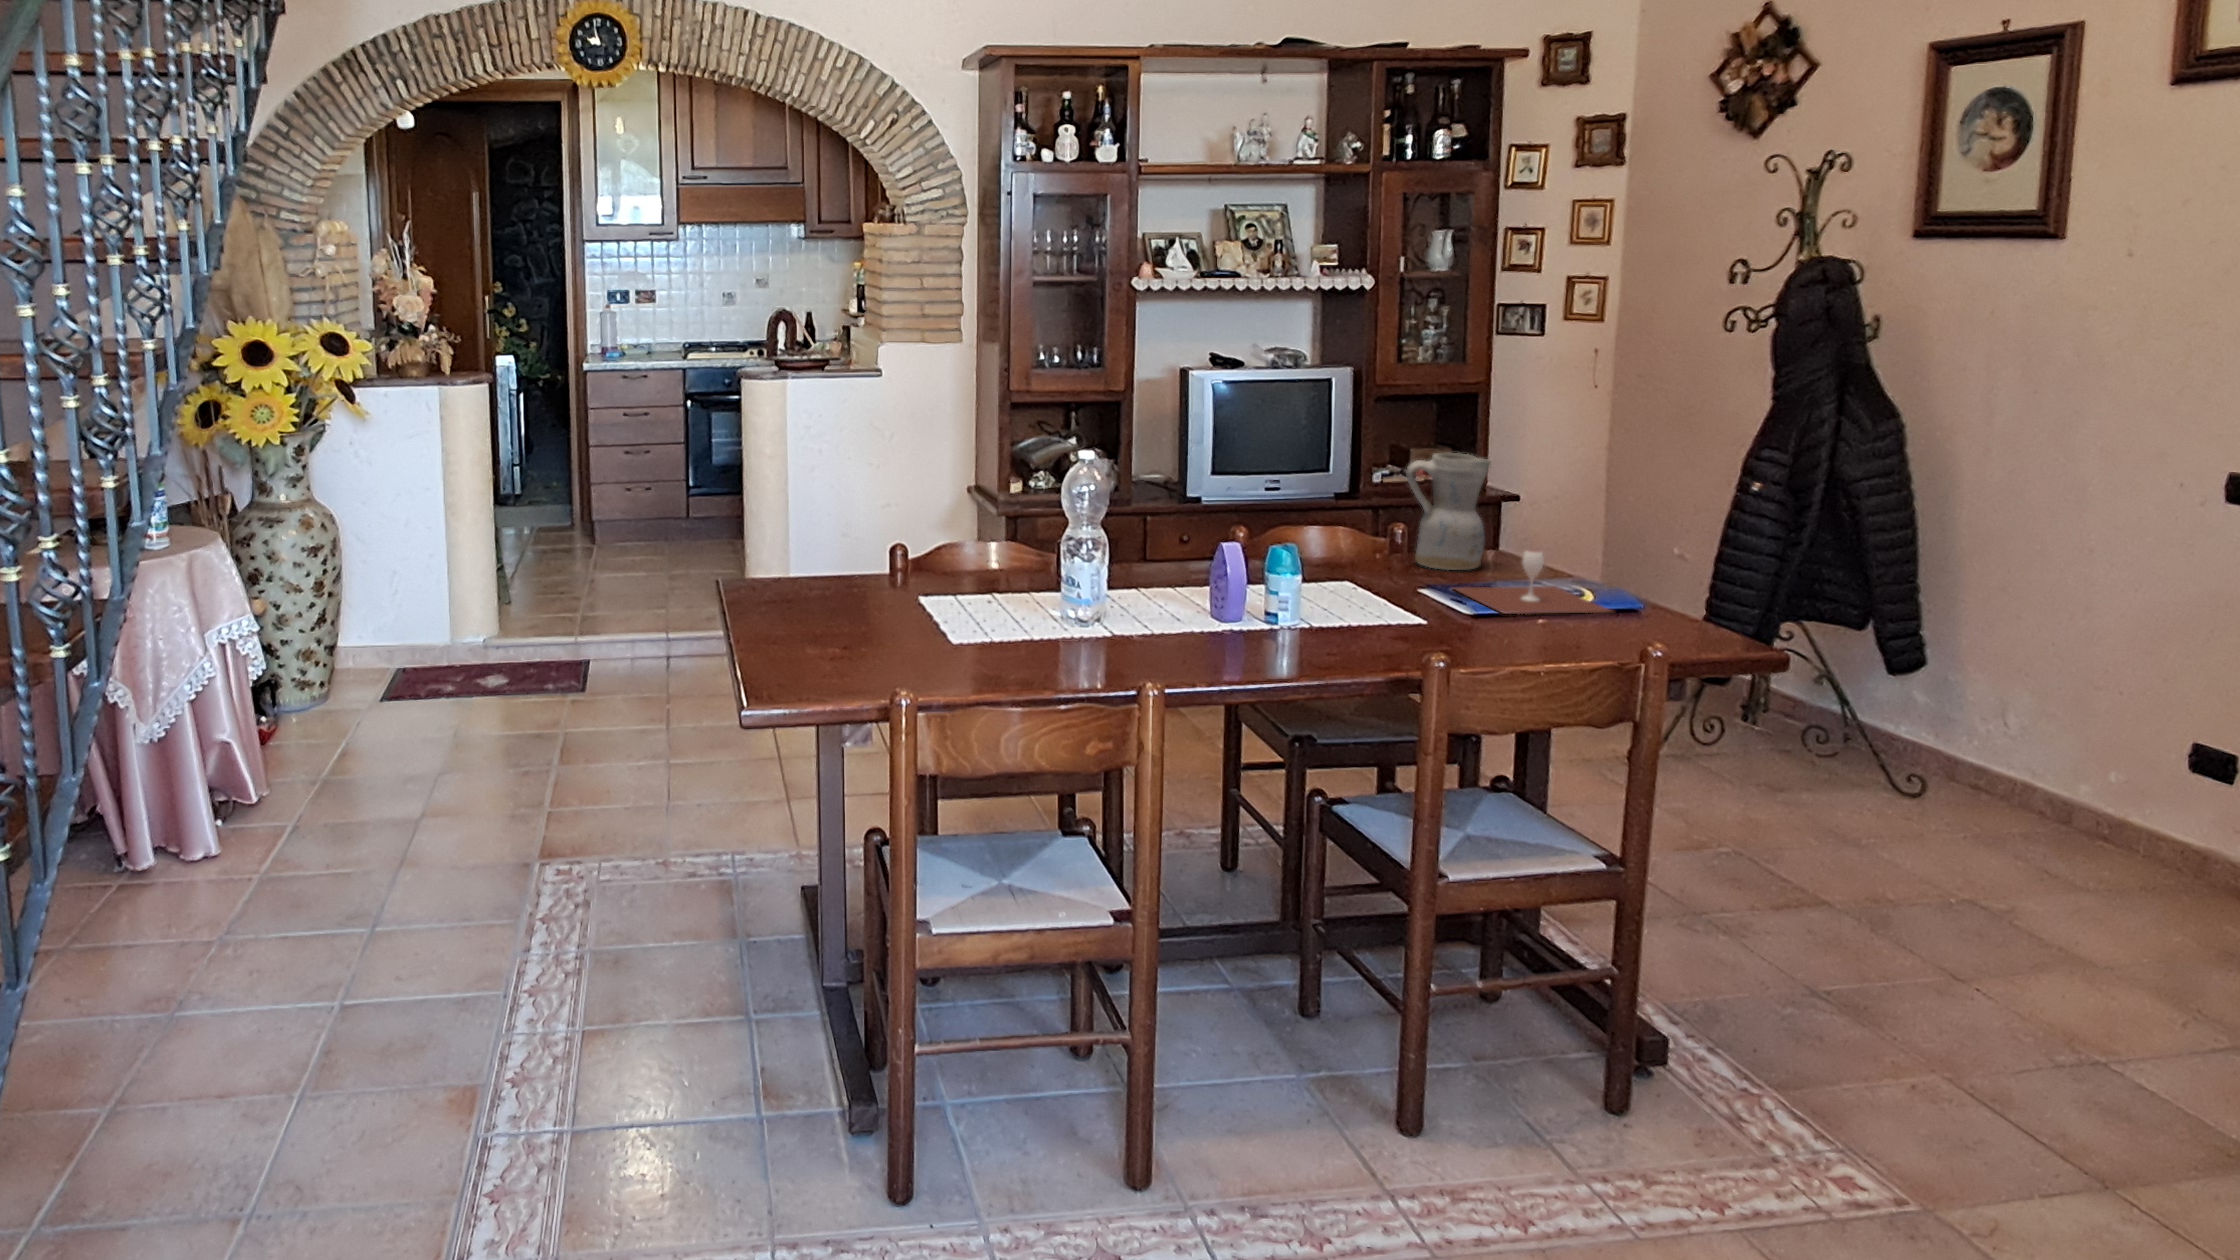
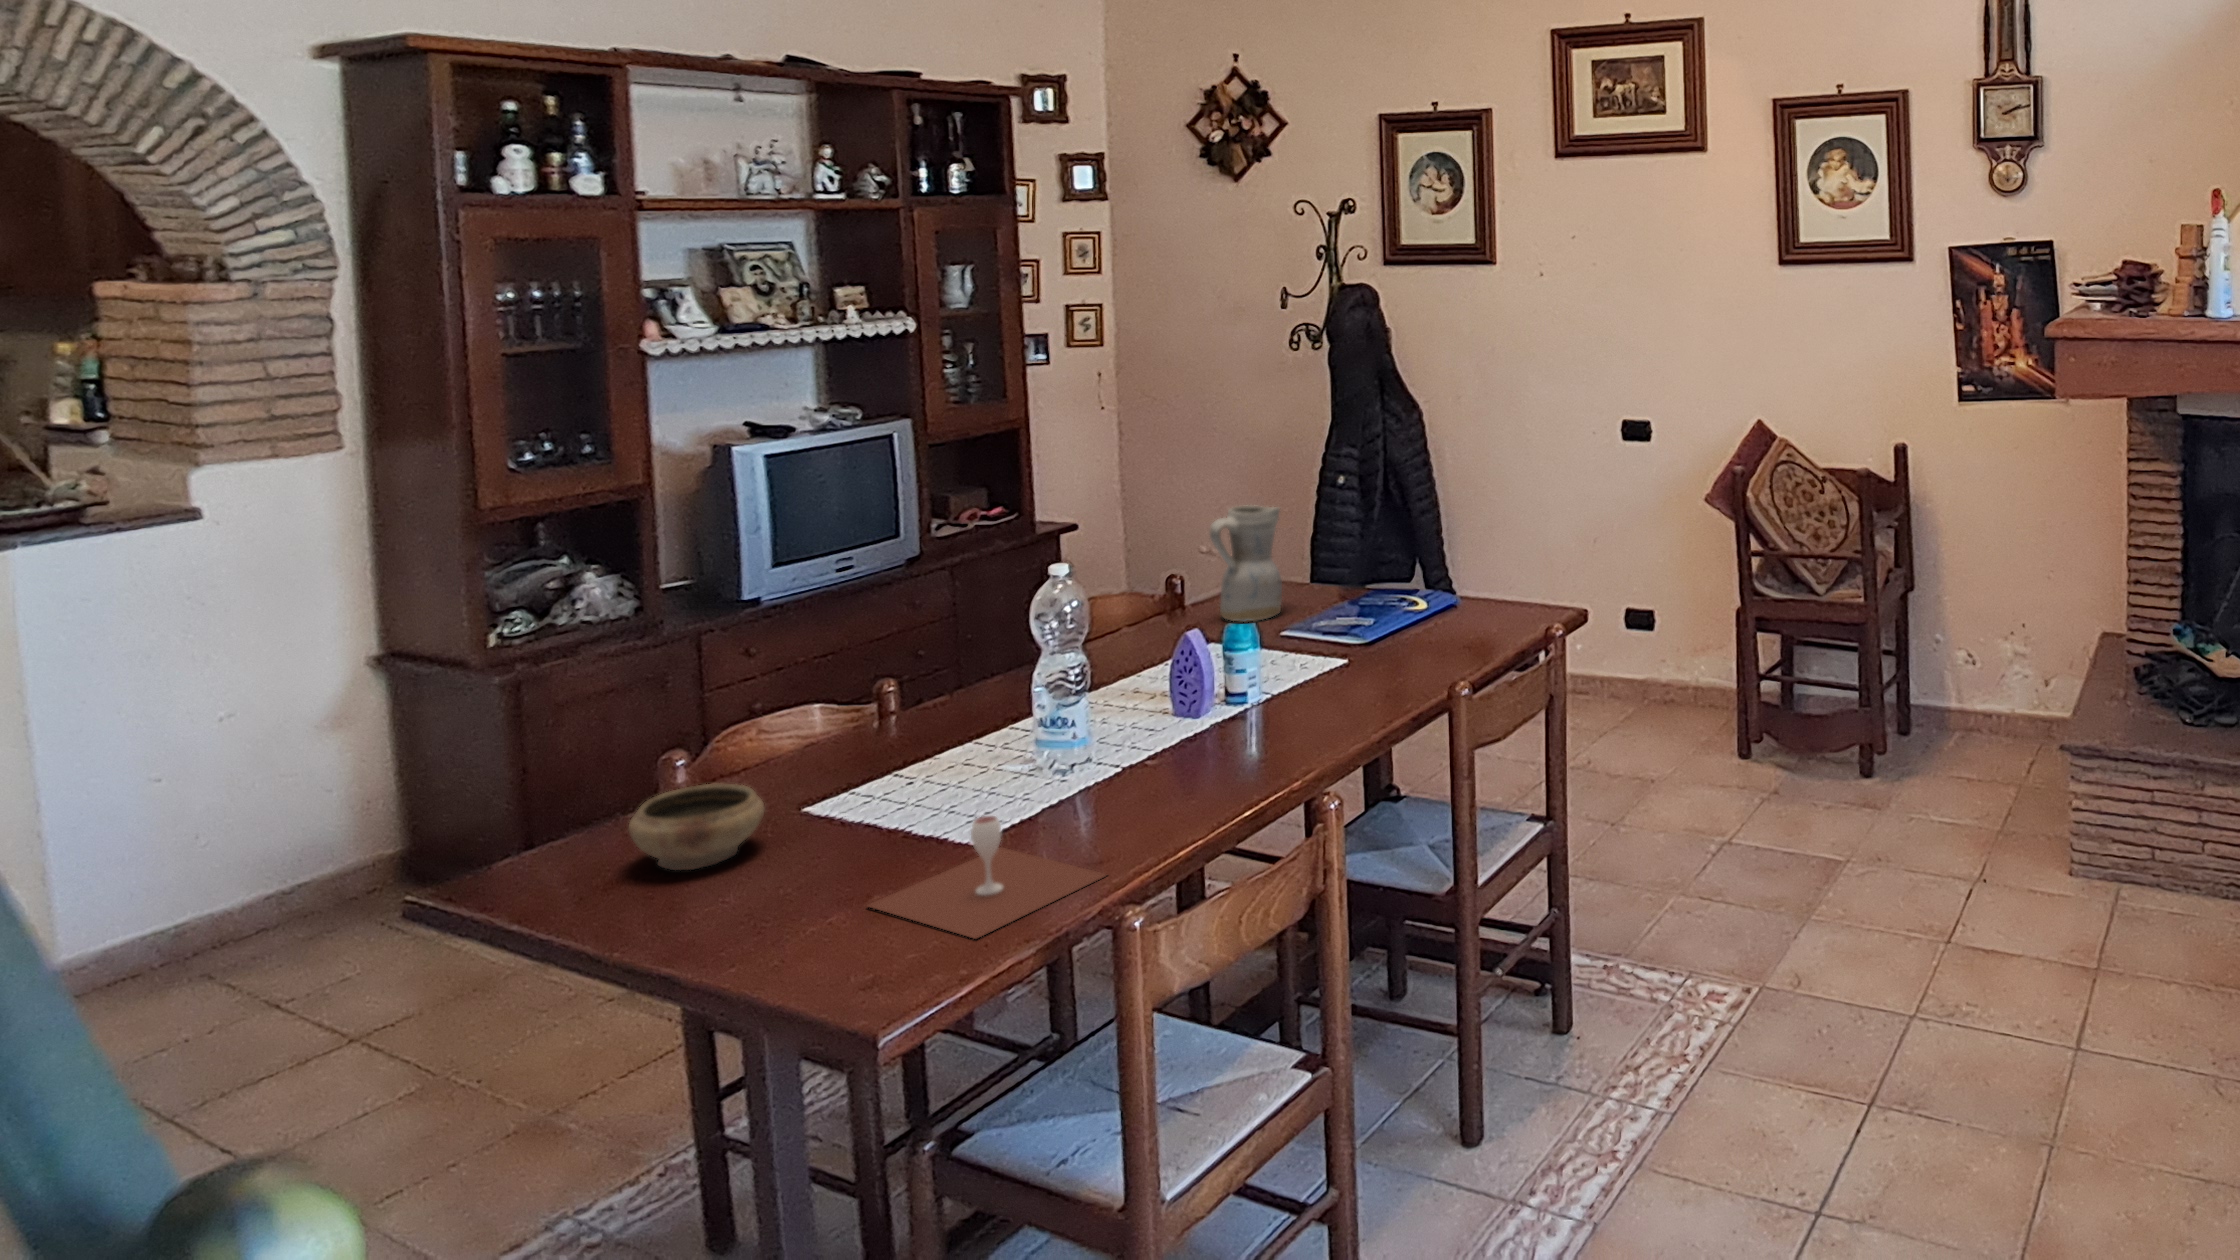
wine glass: present [1455,550,1611,614] -> present [868,816,1106,939]
ceramic bowl: none [784,552,867,605] -> present [629,784,764,870]

